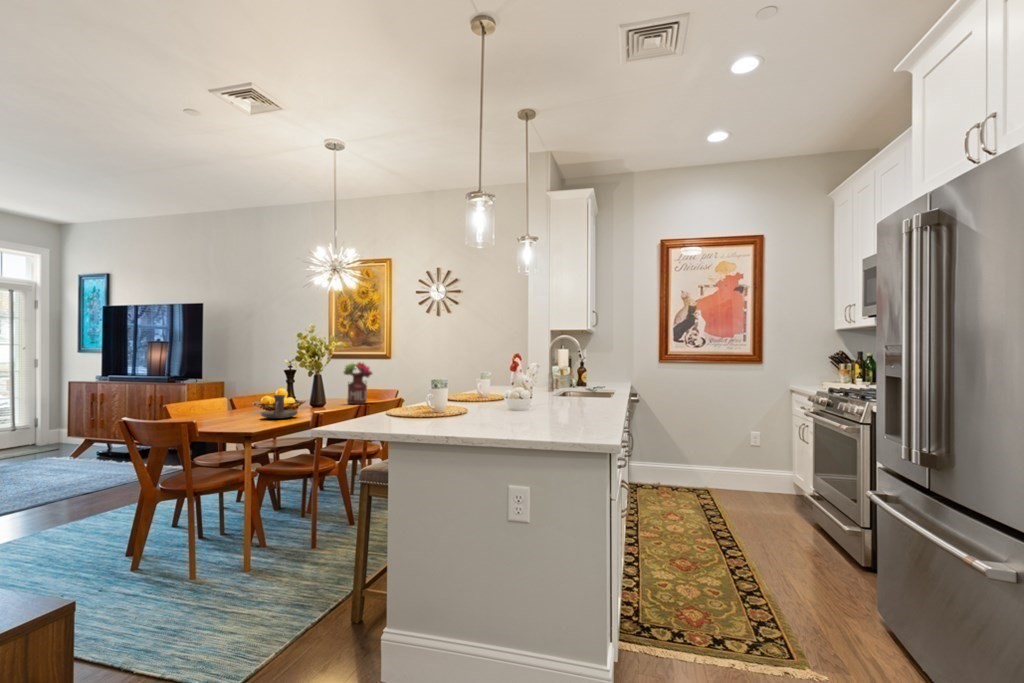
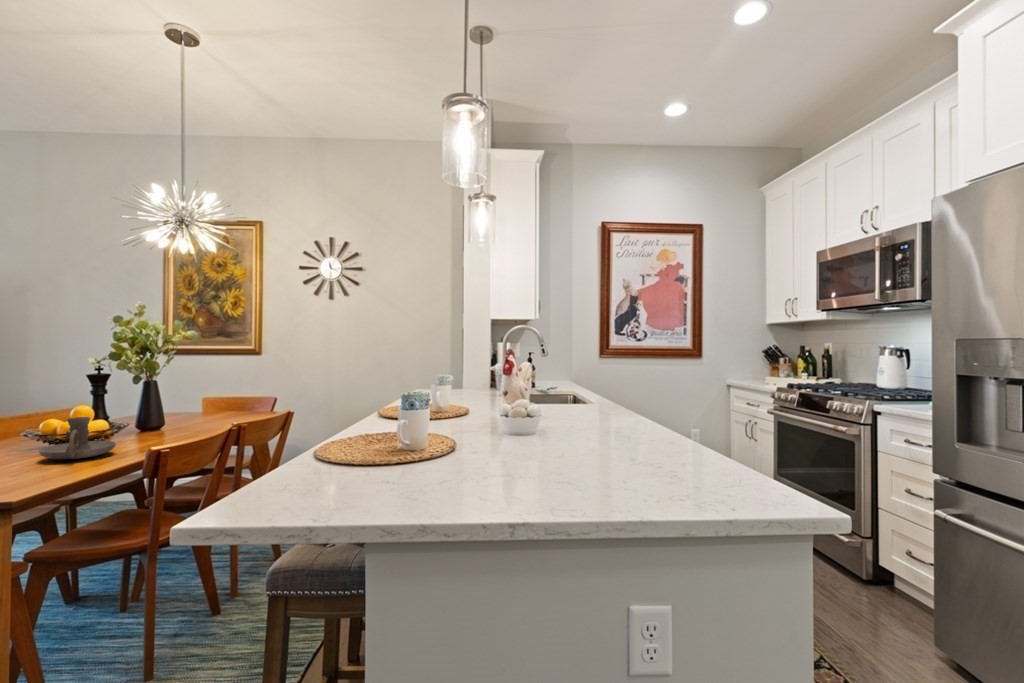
flower arrangement: present [344,362,372,404] -> none [192,358,240,419]

